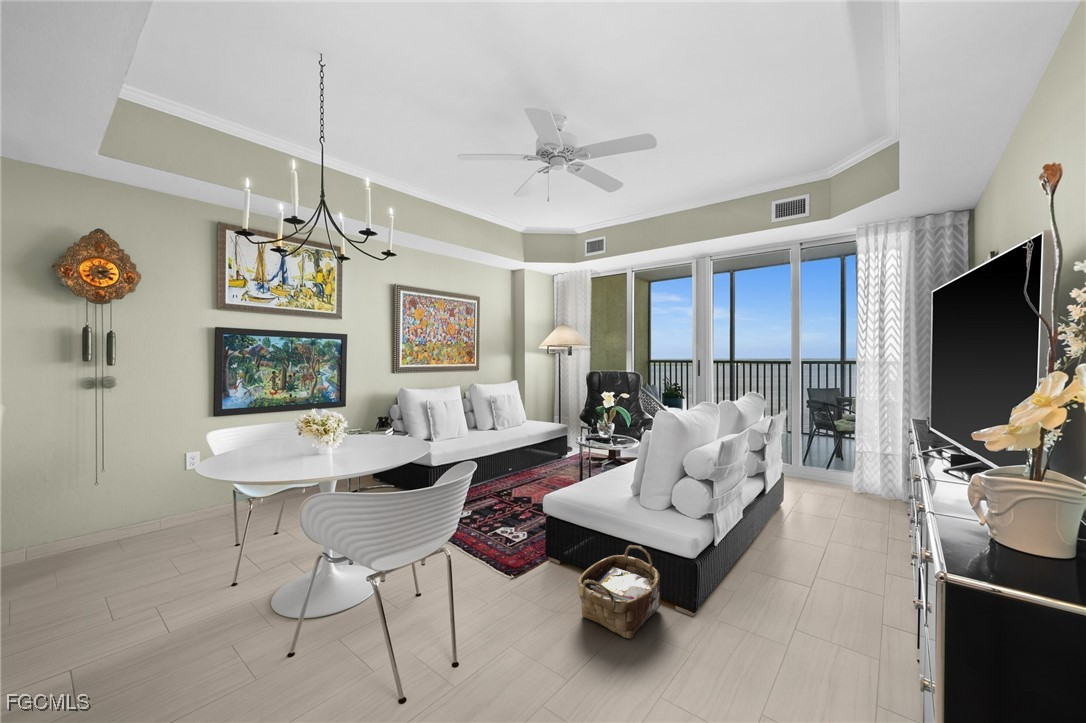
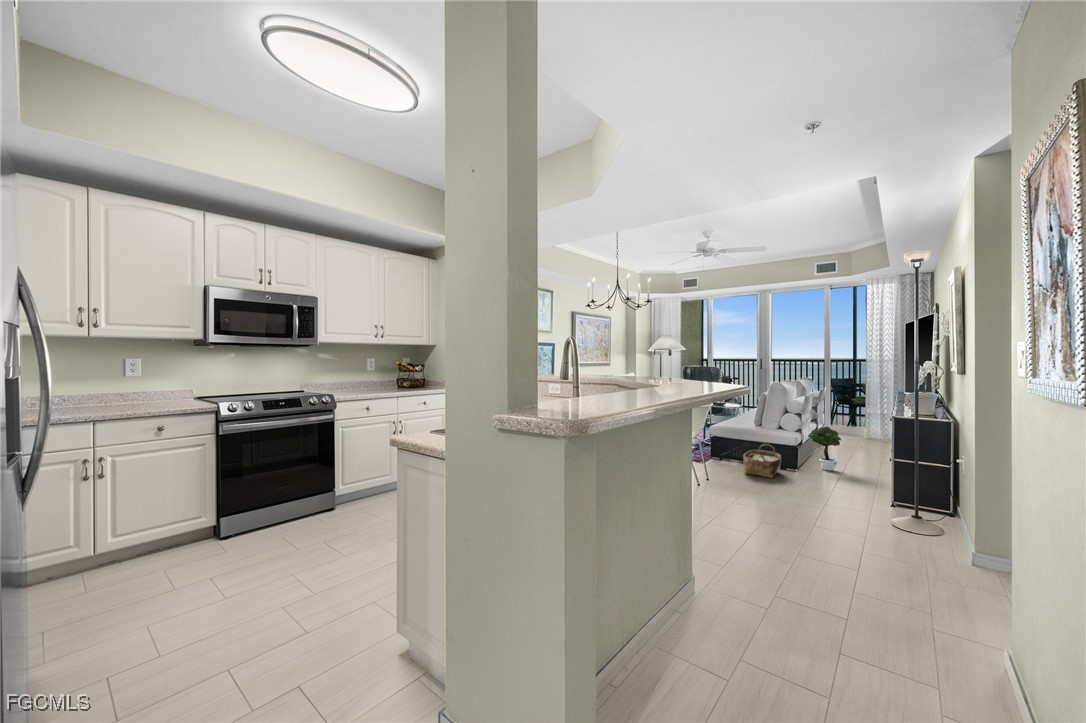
potted tree: none [728,508,791,603] -> present [808,427,841,471]

